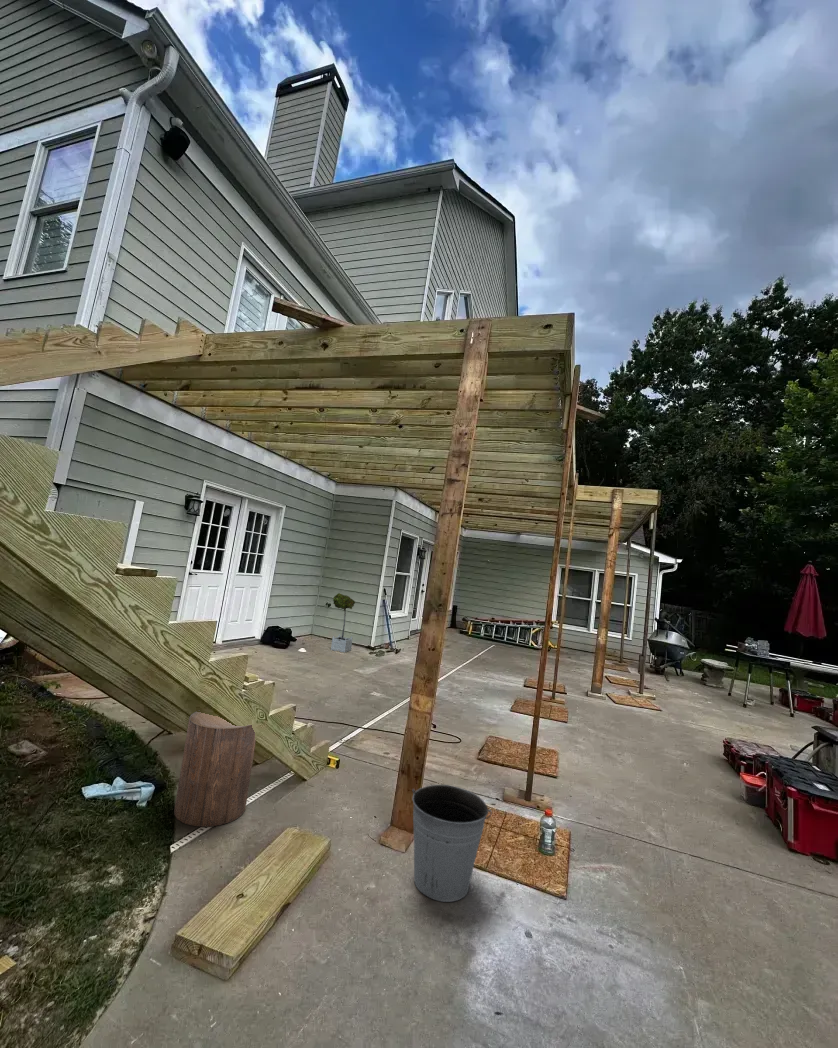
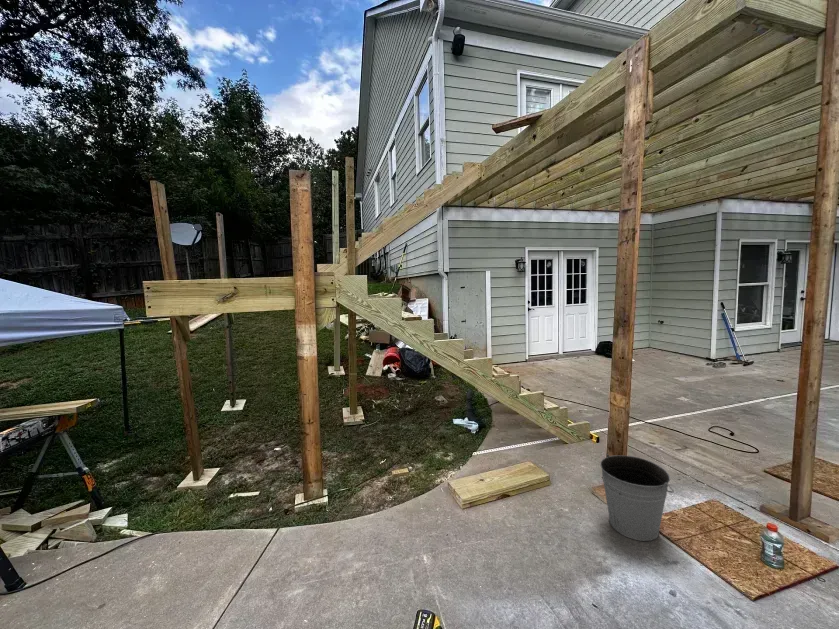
potted tree: present [331,593,355,652] -> none [658,310,683,360]
stool: present [174,710,256,827] -> none [485,387,525,450]

